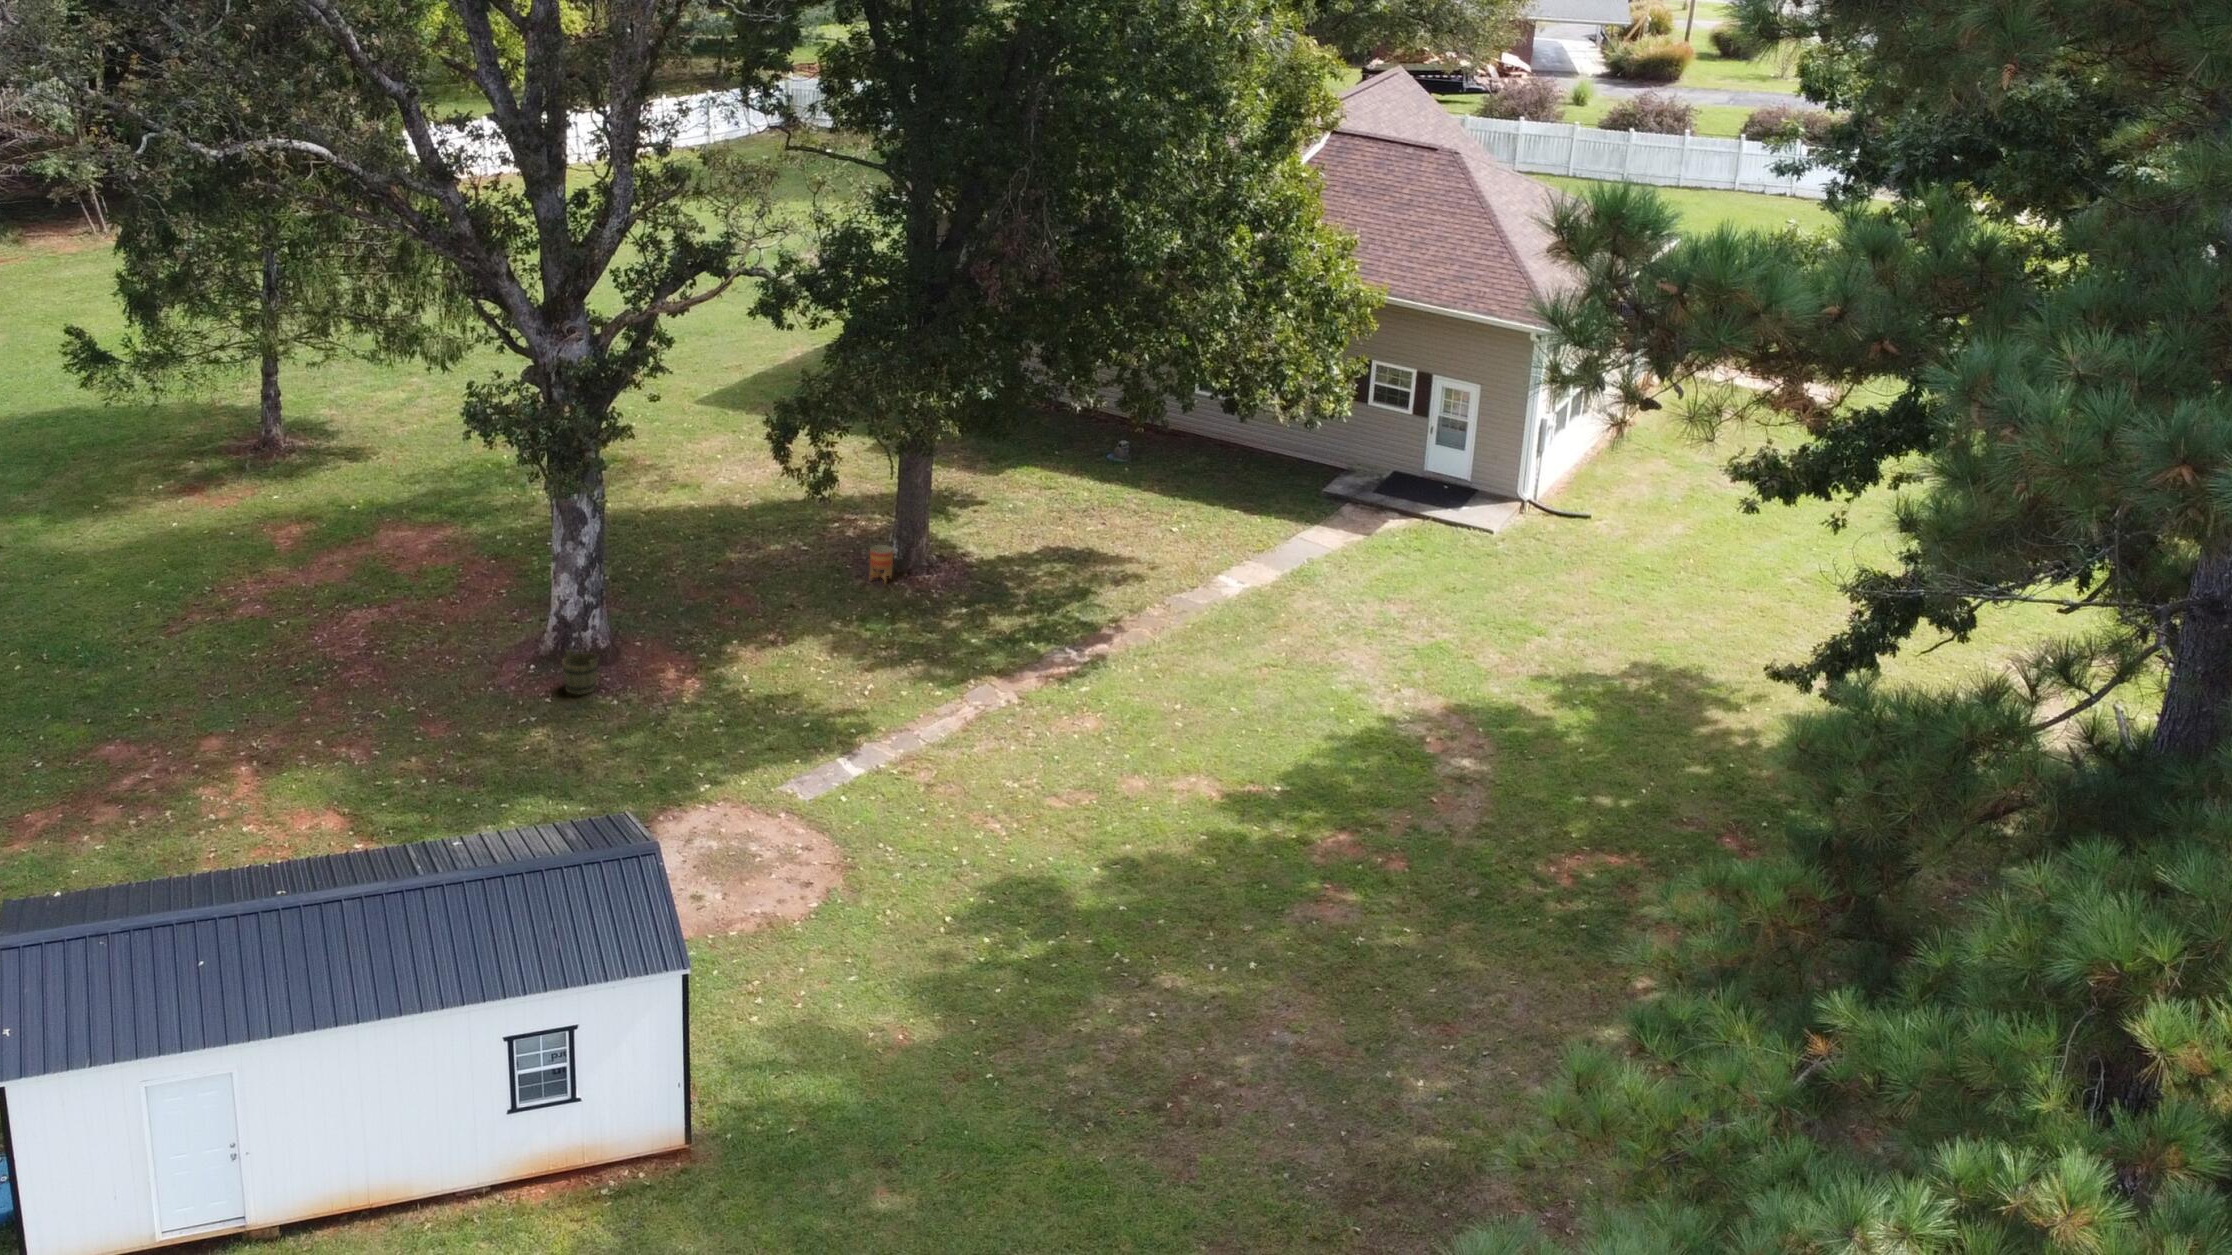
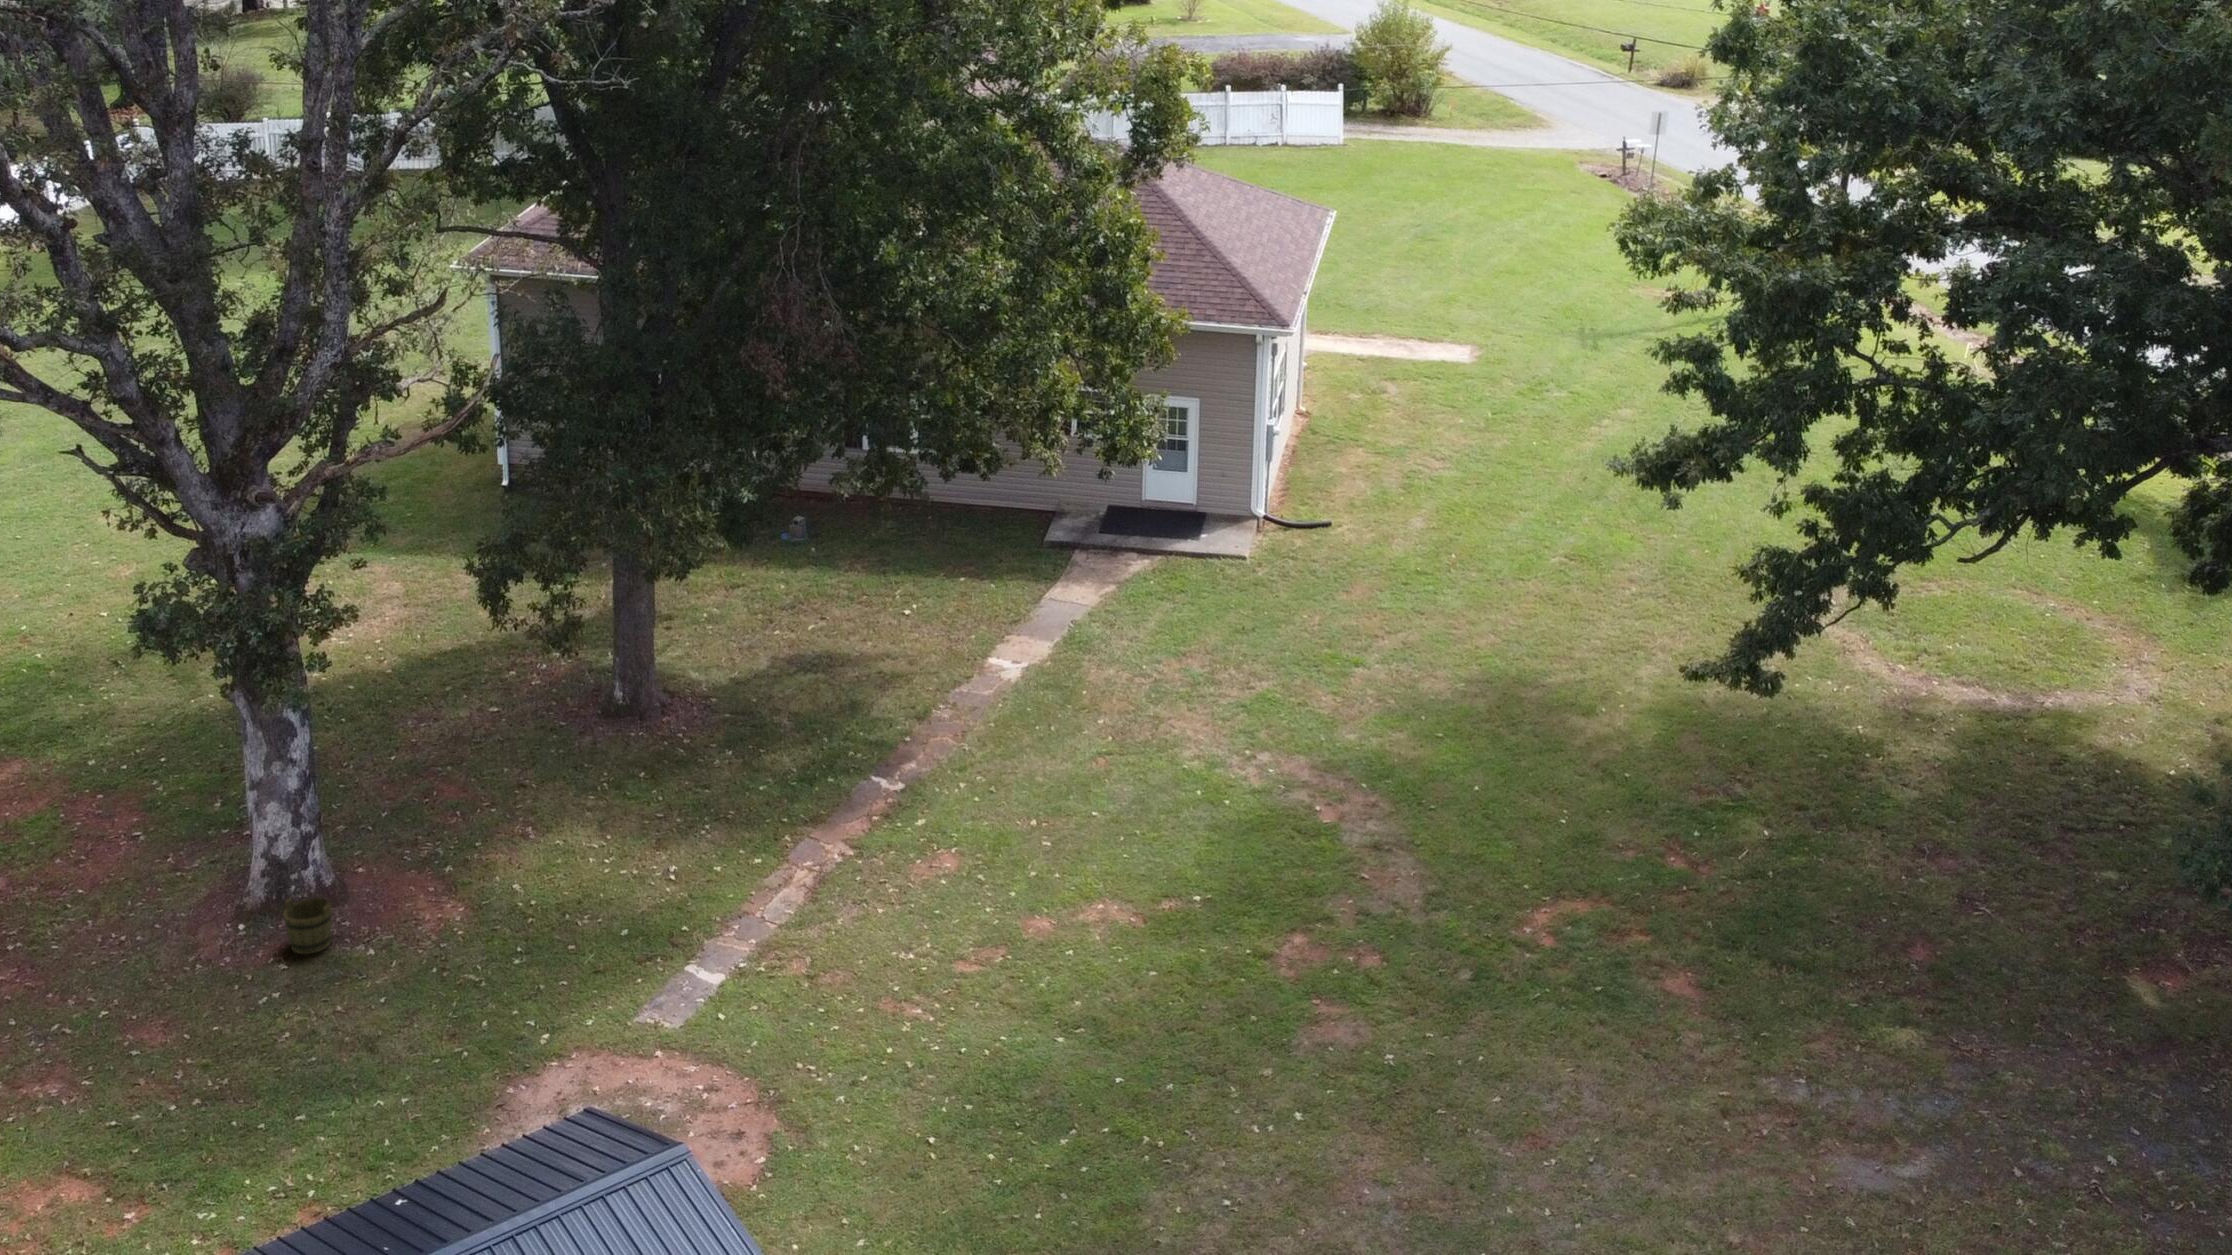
planter: present [870,545,893,582] -> none [598,688,627,734]

